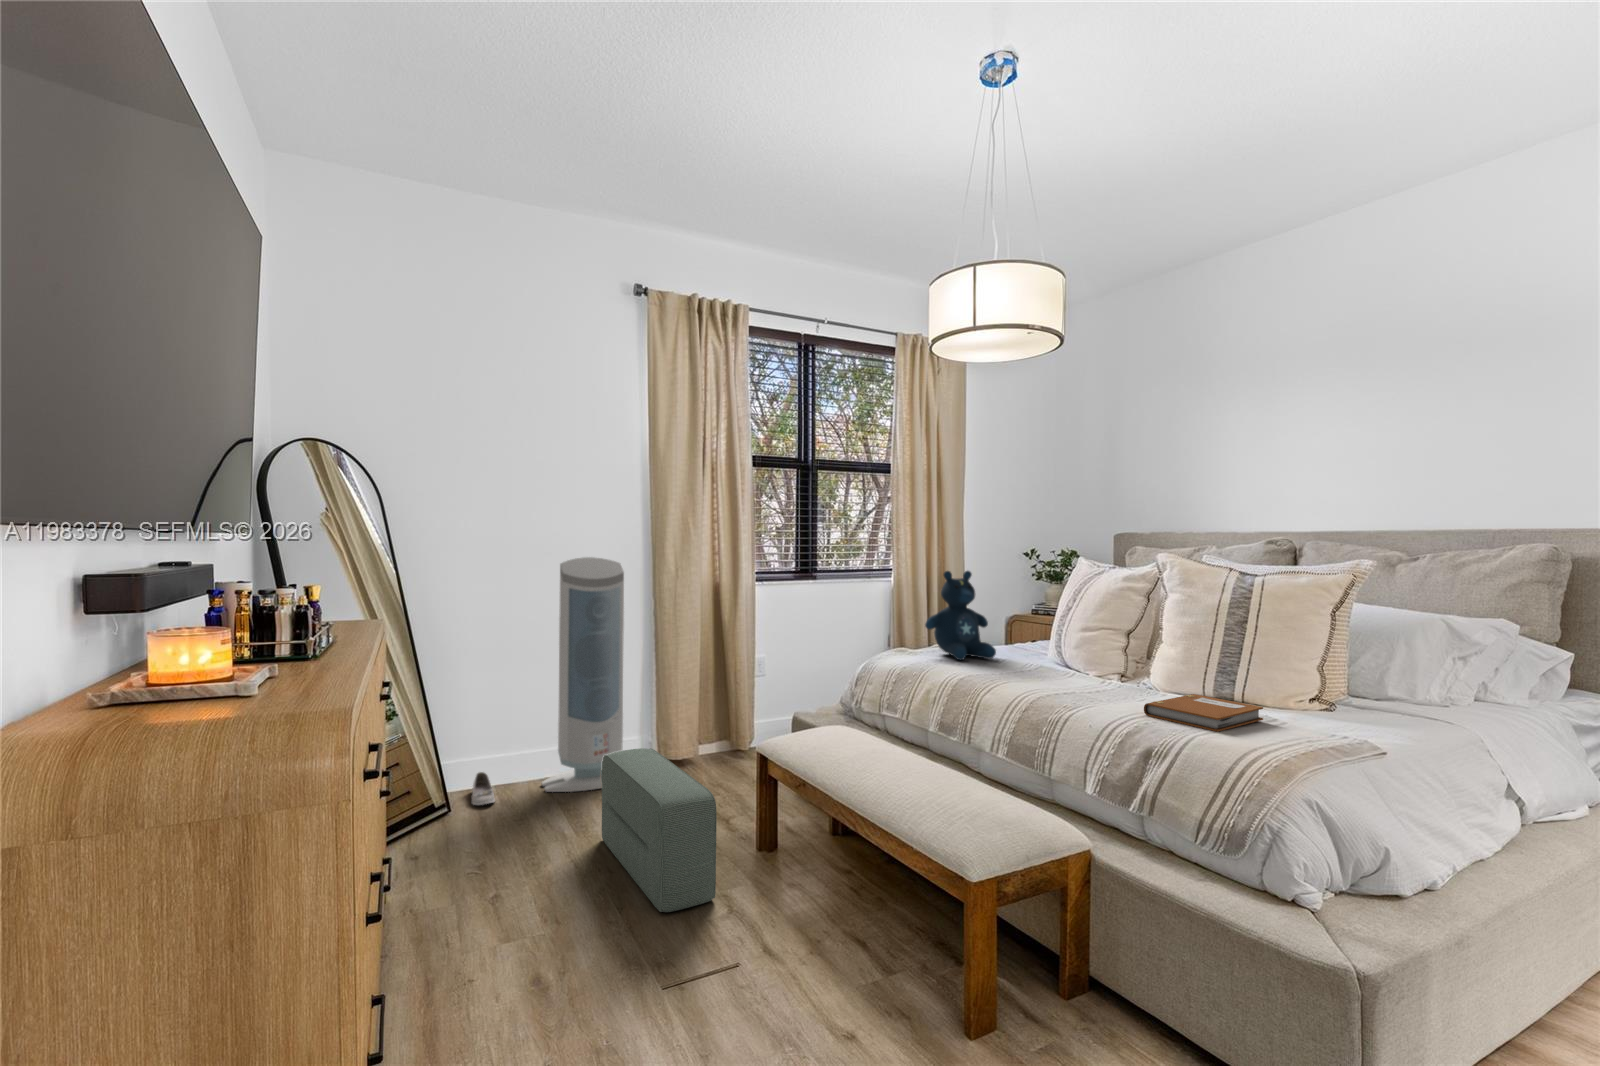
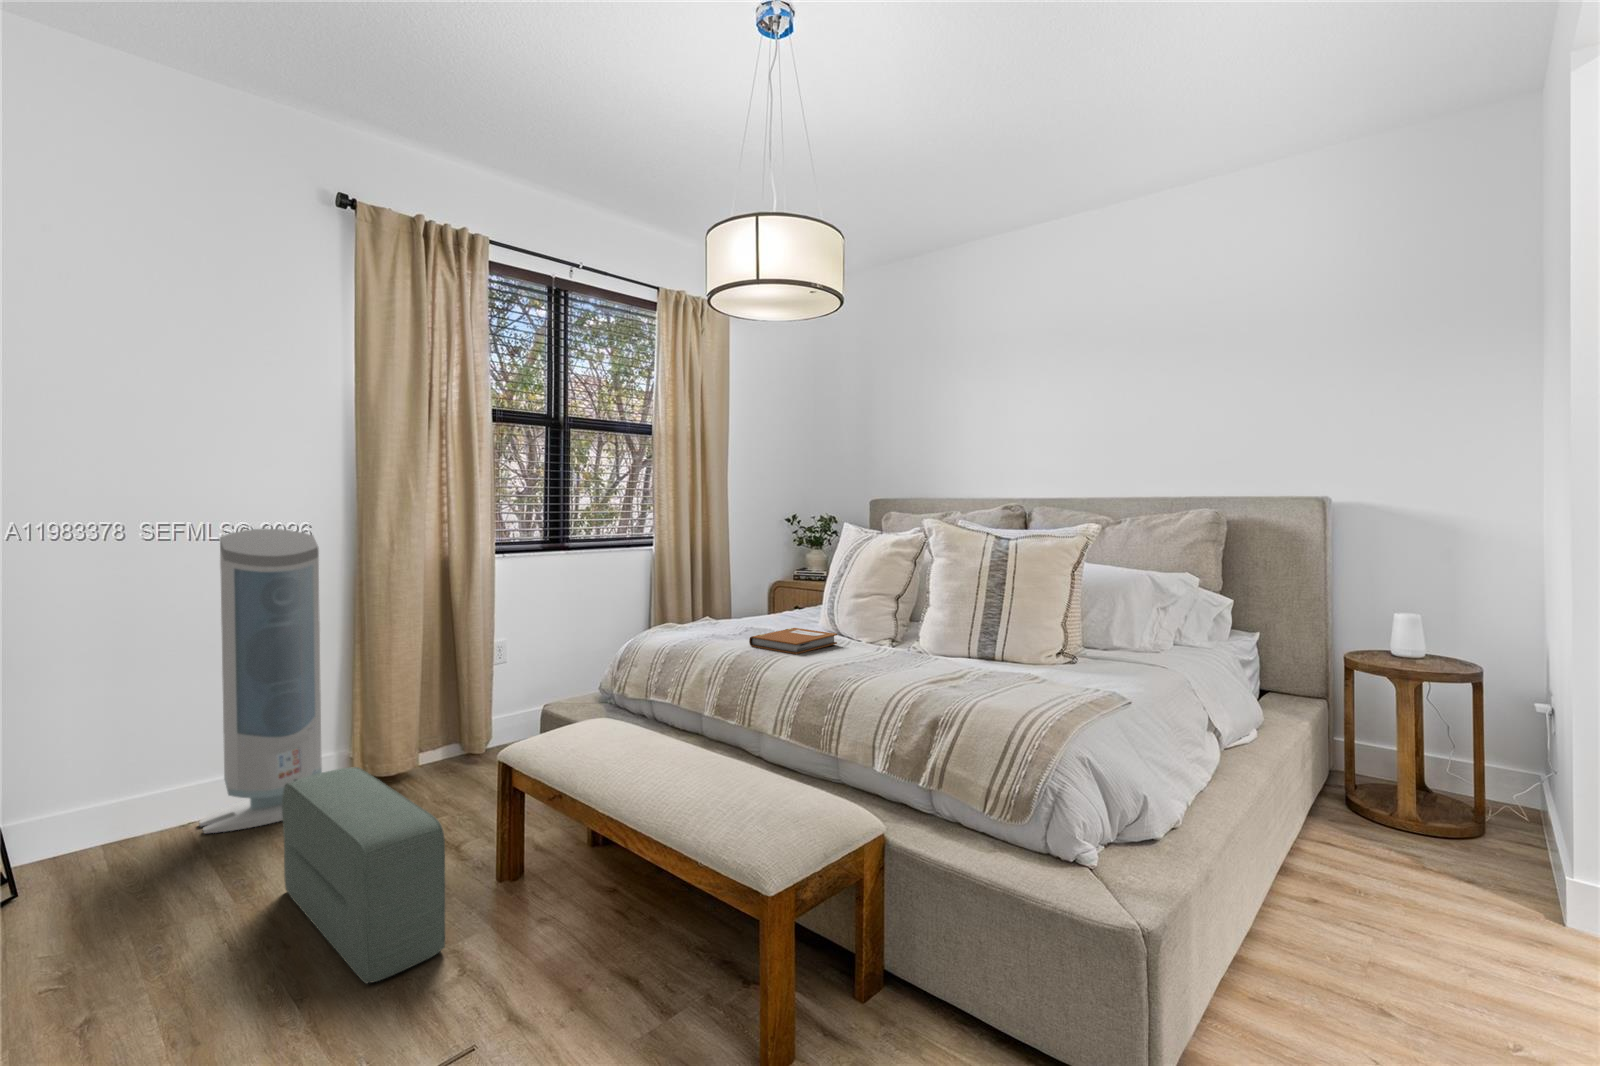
stuffed bear: present [925,571,996,660] -> none [695,539,768,634]
notebook: present [1144,694,1263,732] -> present [749,628,837,654]
shoe: present [472,772,495,805] -> none [79,820,120,869]

